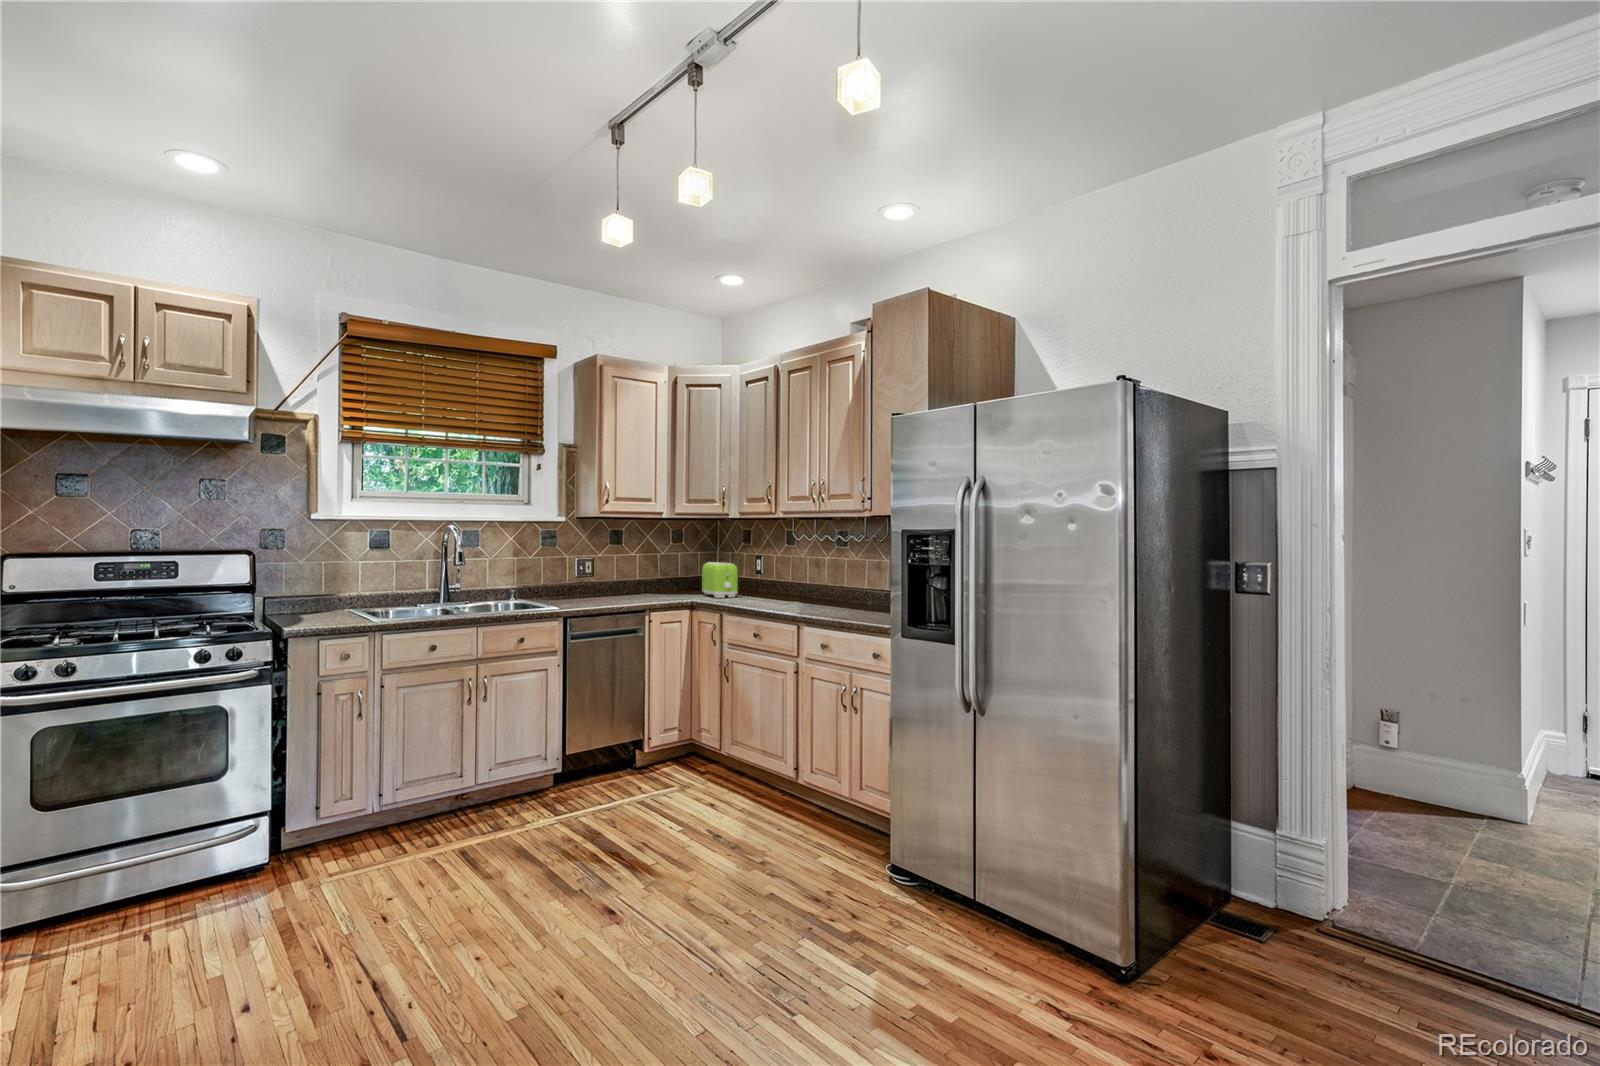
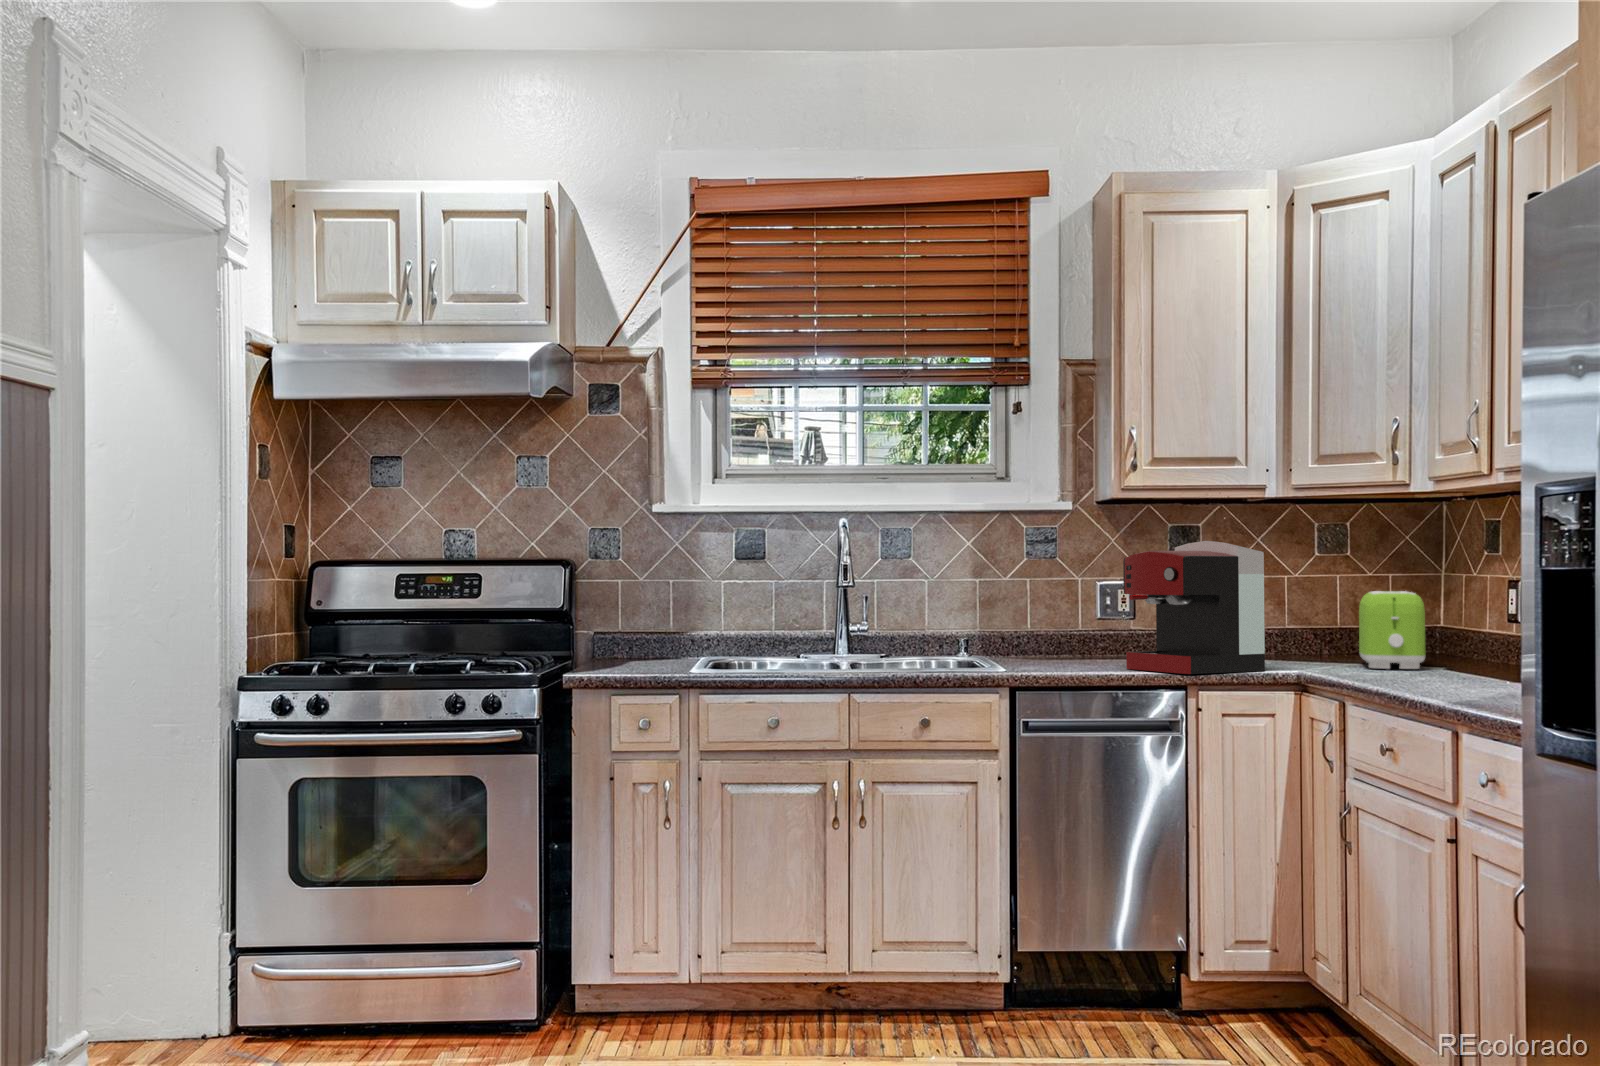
coffee maker: none [612,541,677,606] -> present [1123,541,1265,674]

